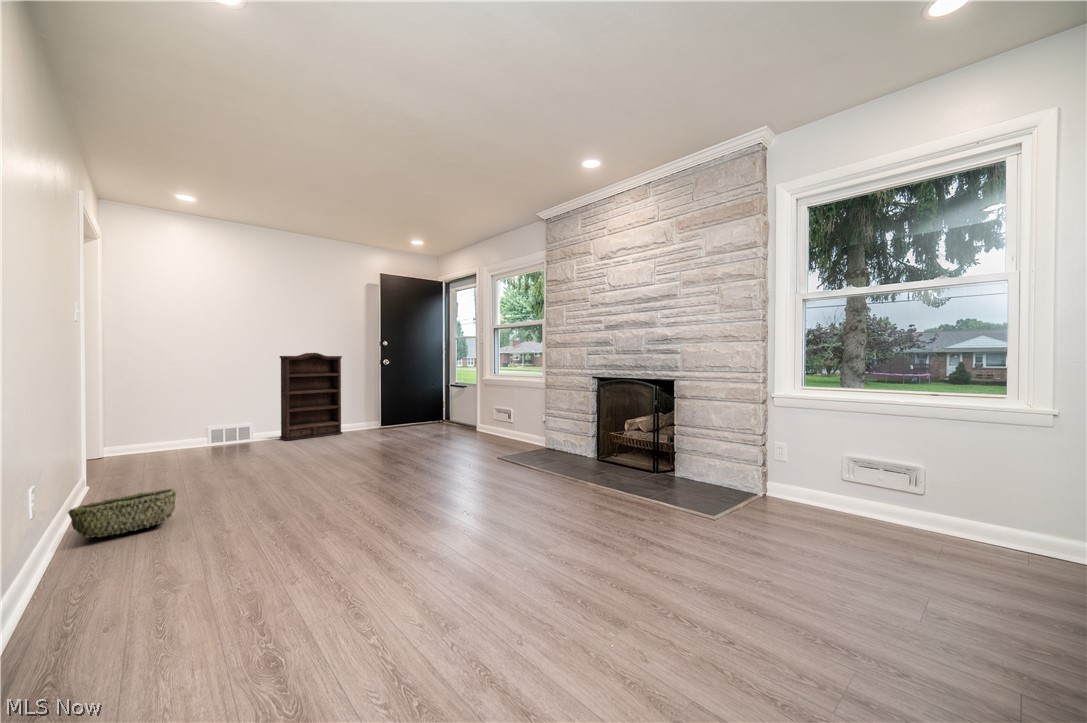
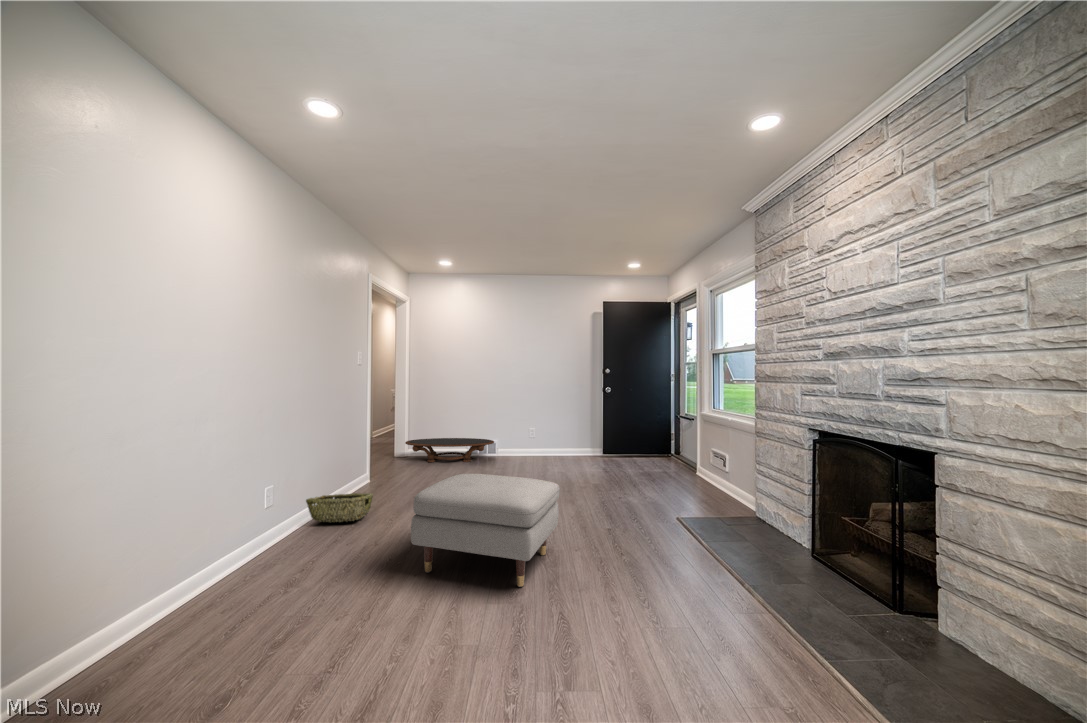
bookshelf: present [280,353,342,441] -> none [513,380,563,459]
coffee table: none [117,423,260,458] -> present [405,438,494,462]
ottoman: none [320,433,457,536] -> present [411,474,560,587]

